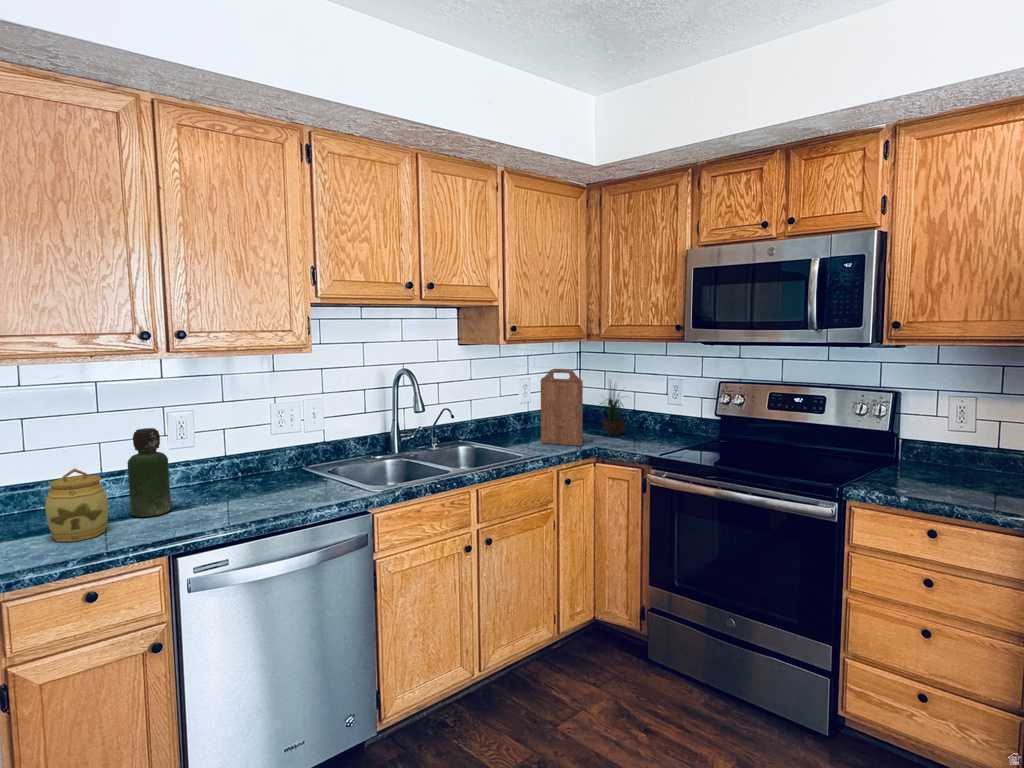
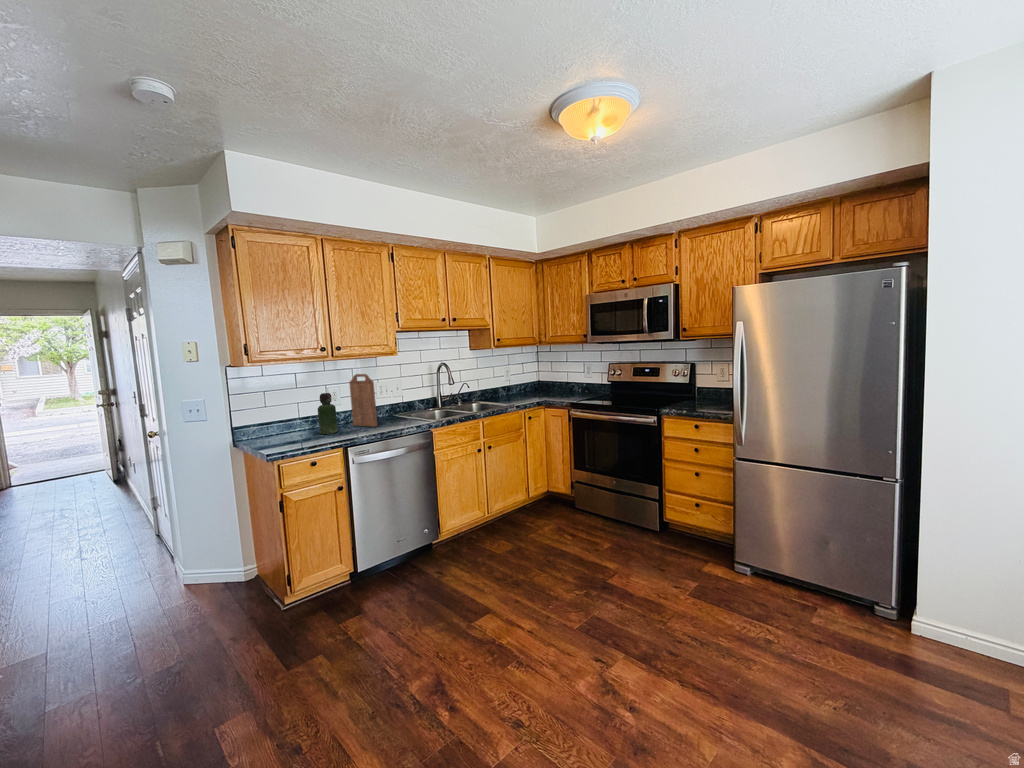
cutting board: present [541,369,583,446] -> present [349,374,377,427]
potted plant: present [600,385,625,436] -> none [545,358,564,396]
jar: present [45,468,108,542] -> none [286,410,313,443]

